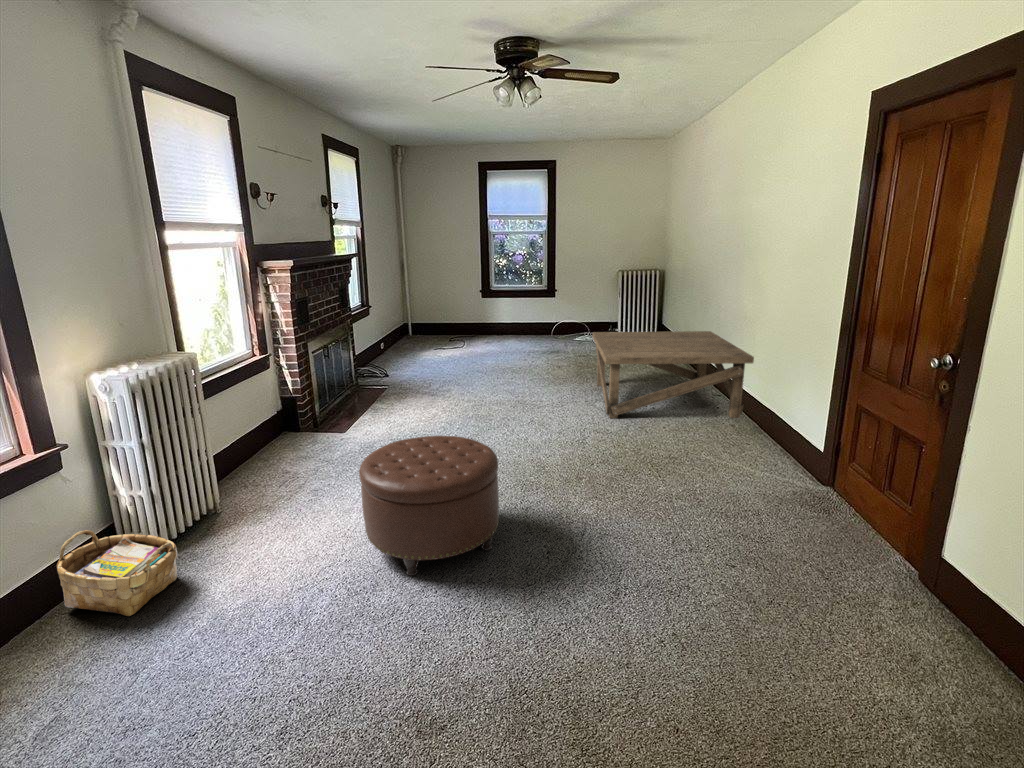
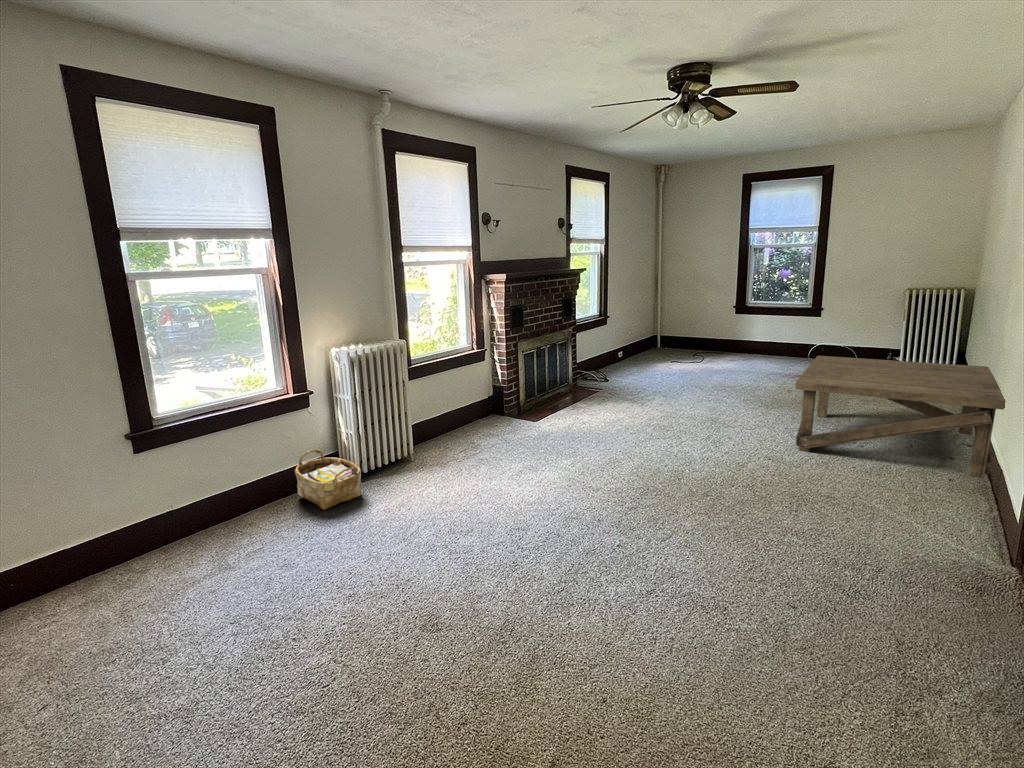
ottoman: present [359,436,499,576] -> none [474,427,592,536]

